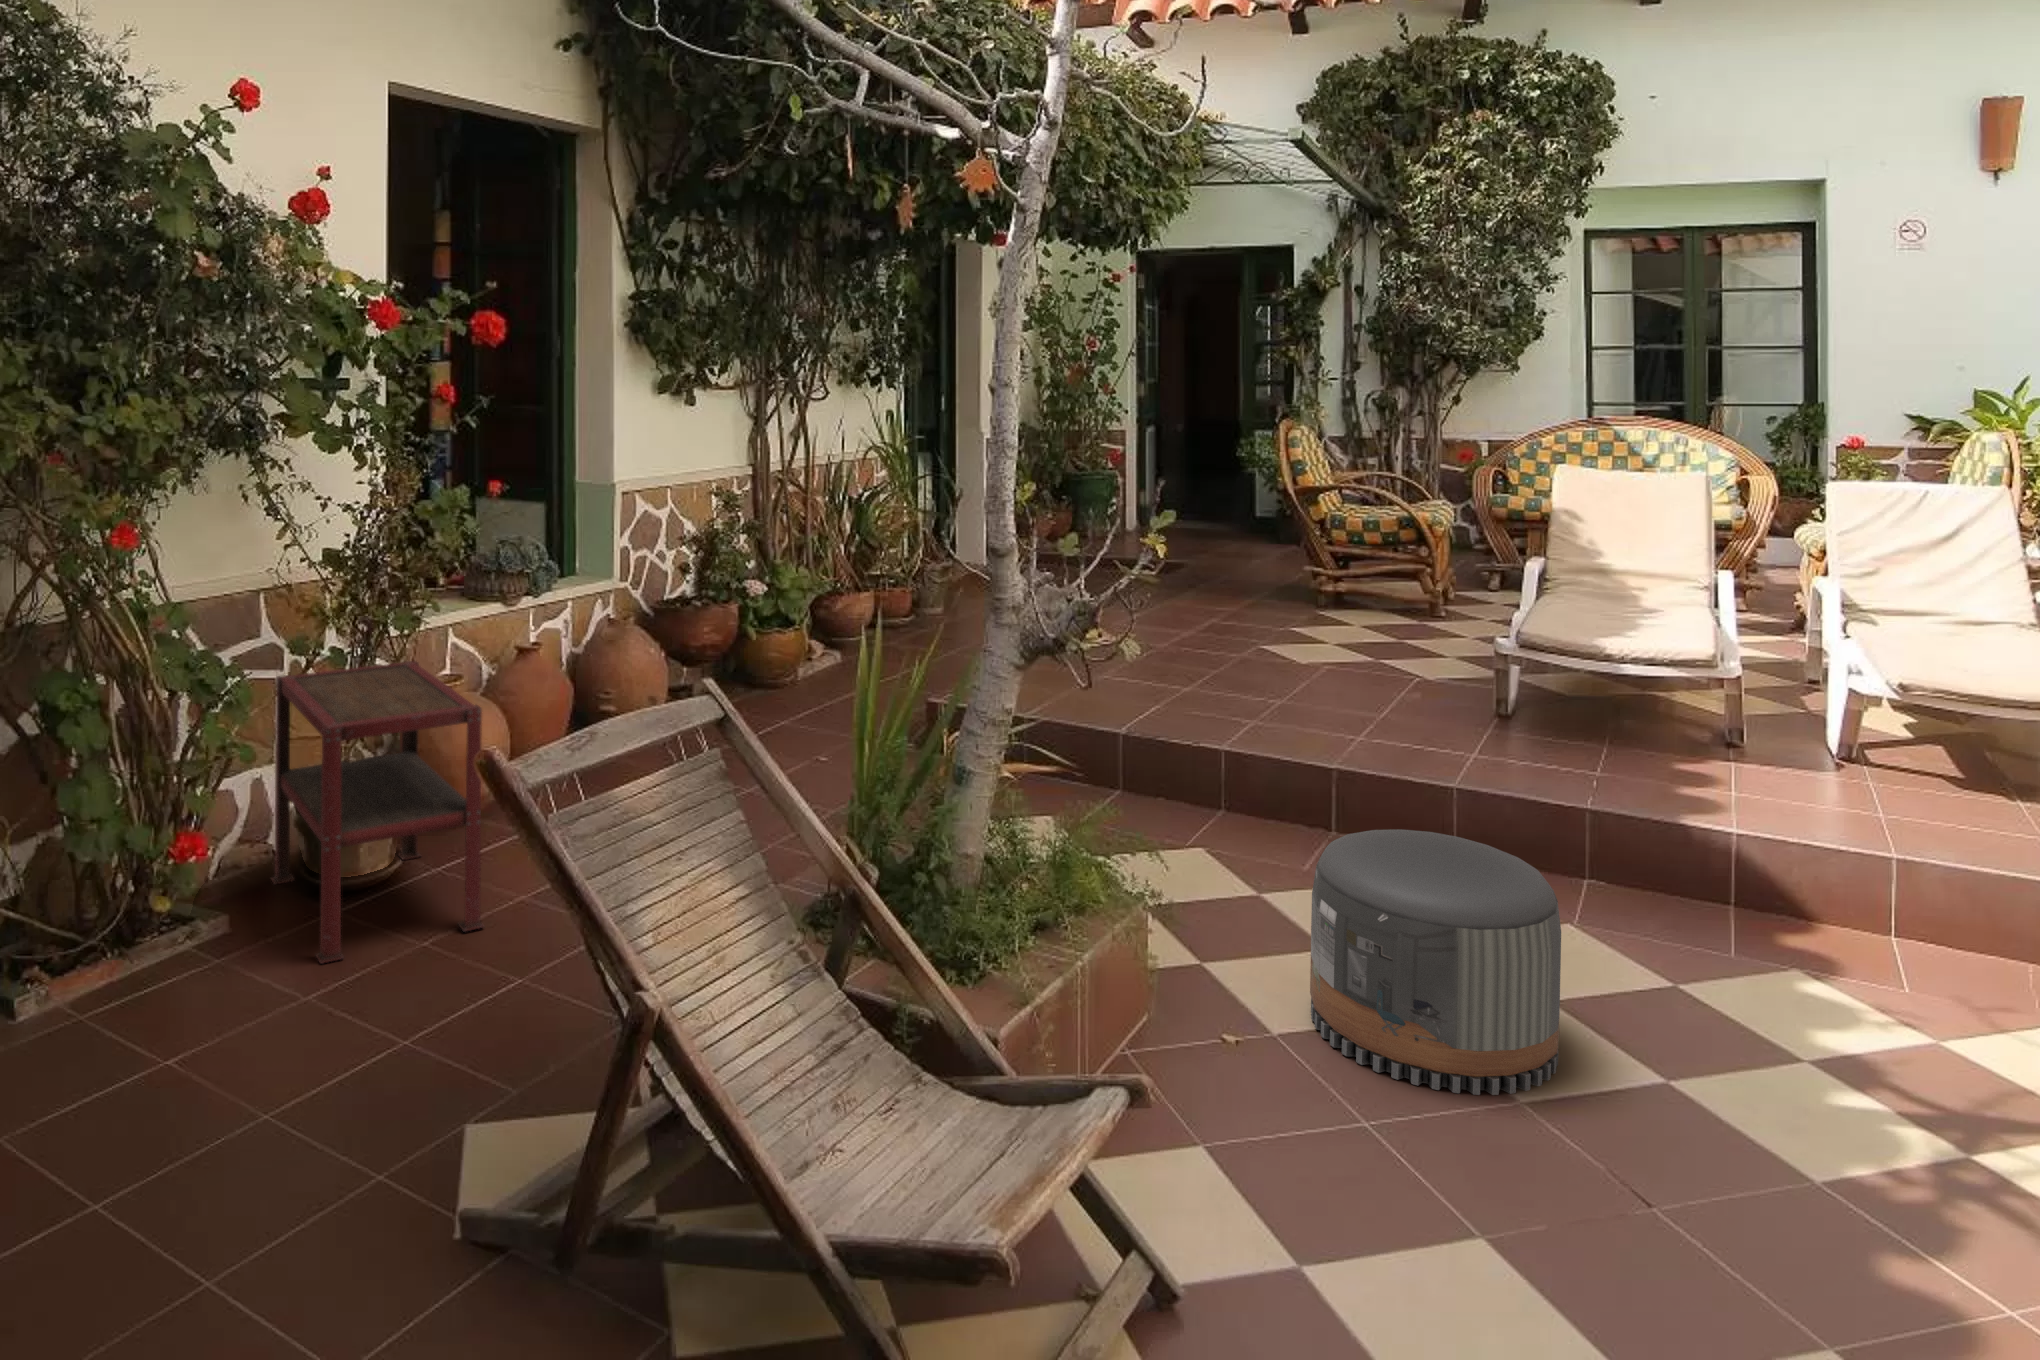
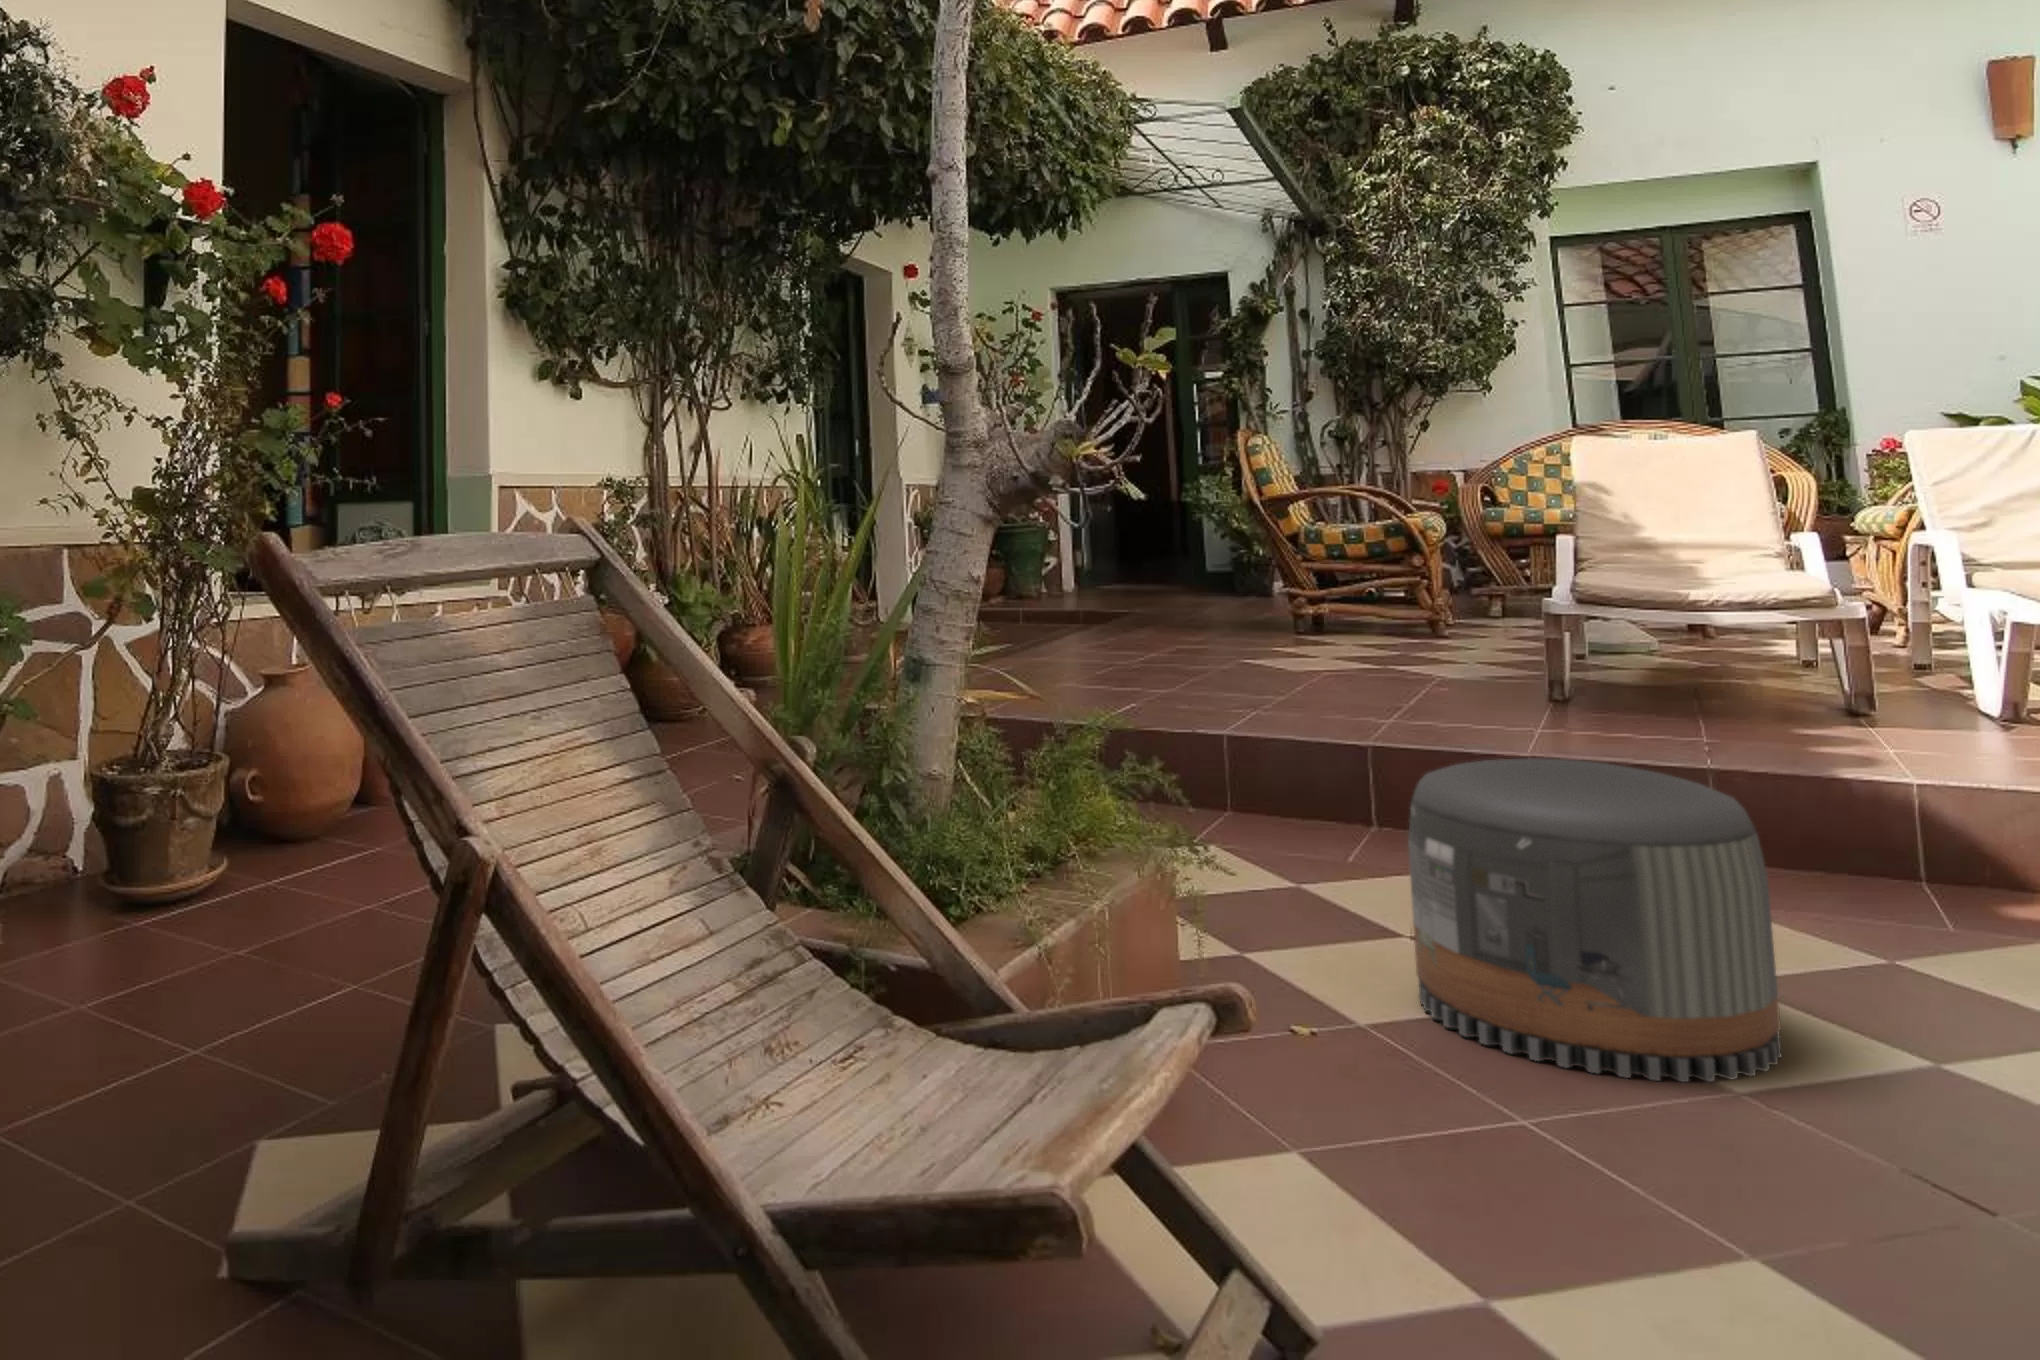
side table: present [271,661,484,964] -> none [66,634,330,978]

